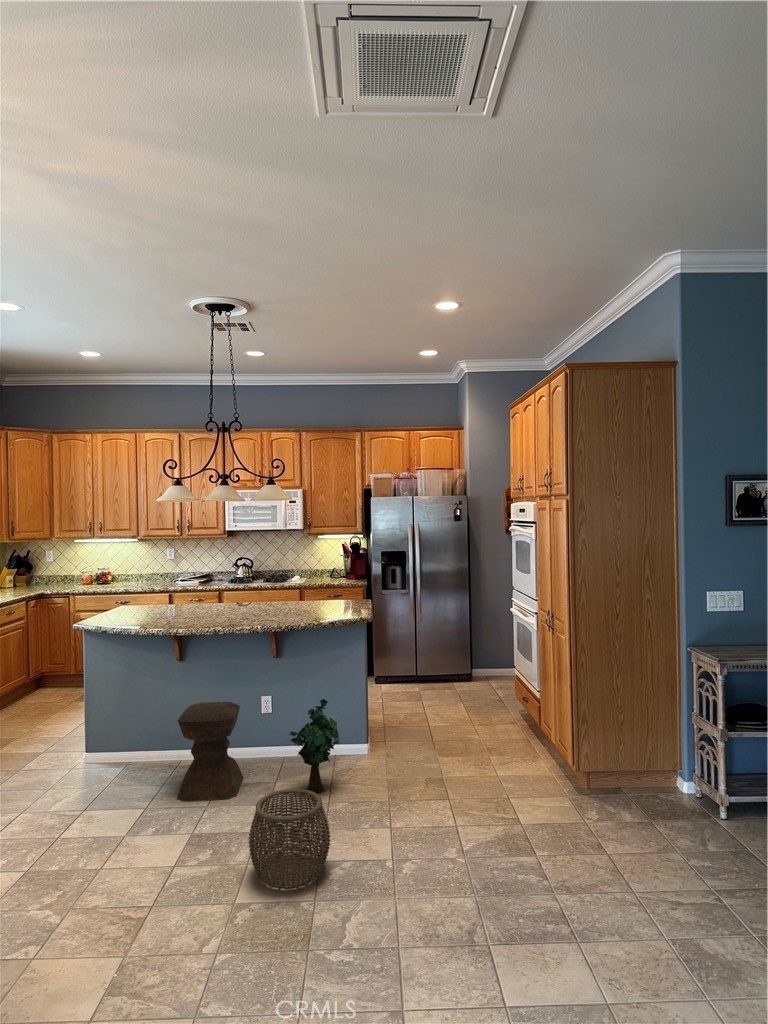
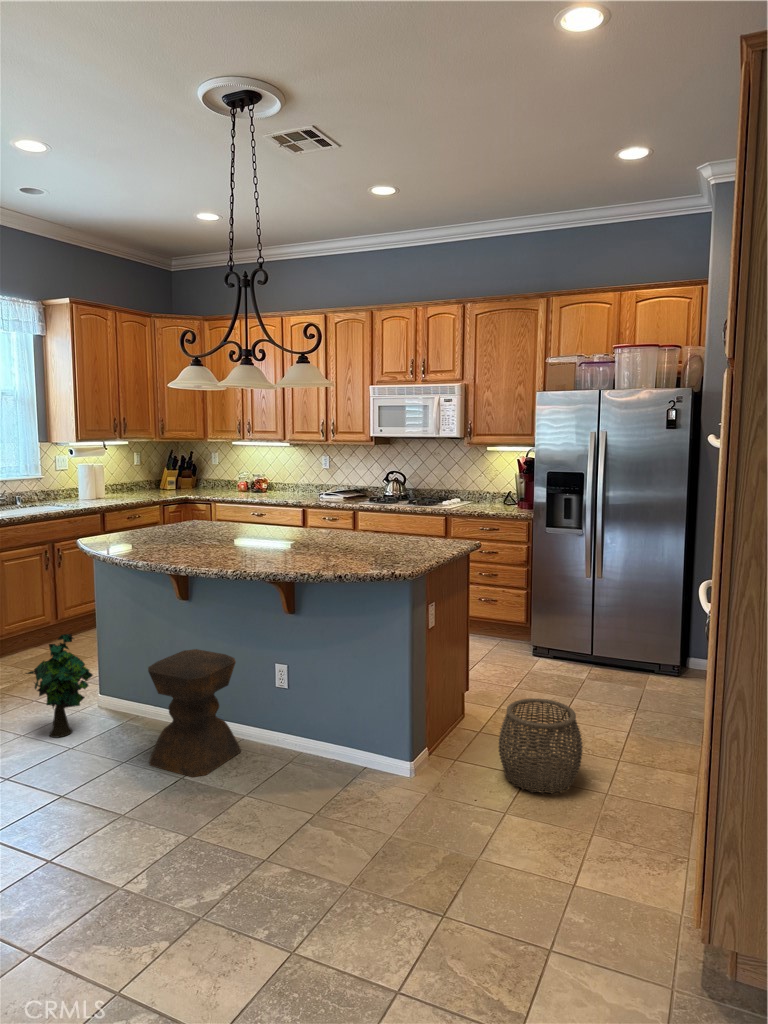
decorative plant: present [289,699,340,793] -> present [26,634,93,738]
woven basket: present [248,789,330,889] -> present [498,699,583,794]

